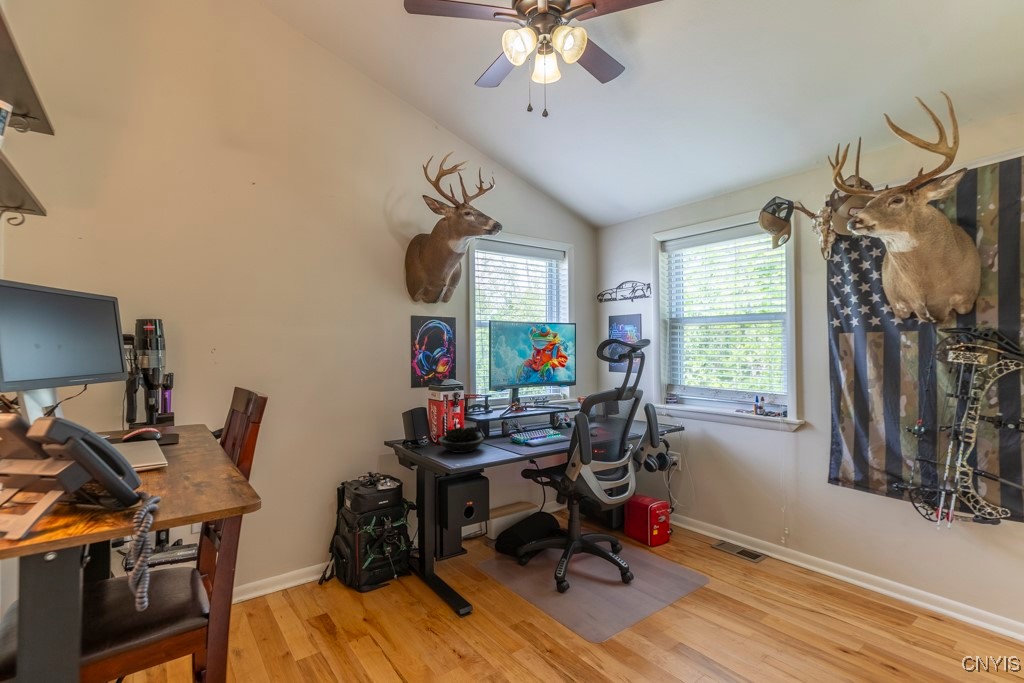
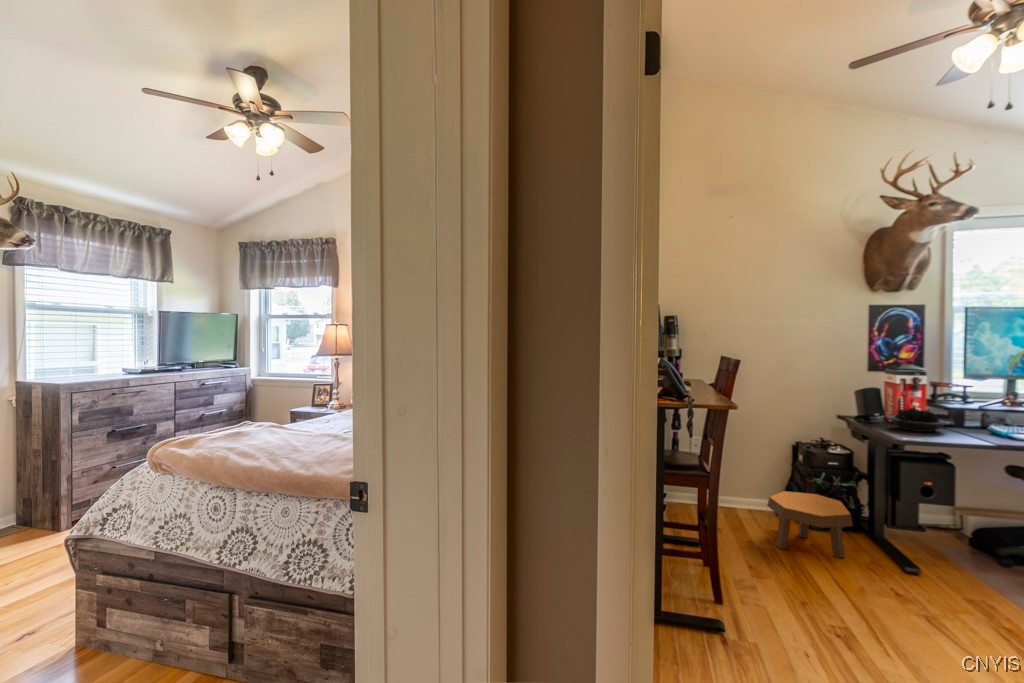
footstool: none [310,549,411,653] -> present [767,491,853,558]

